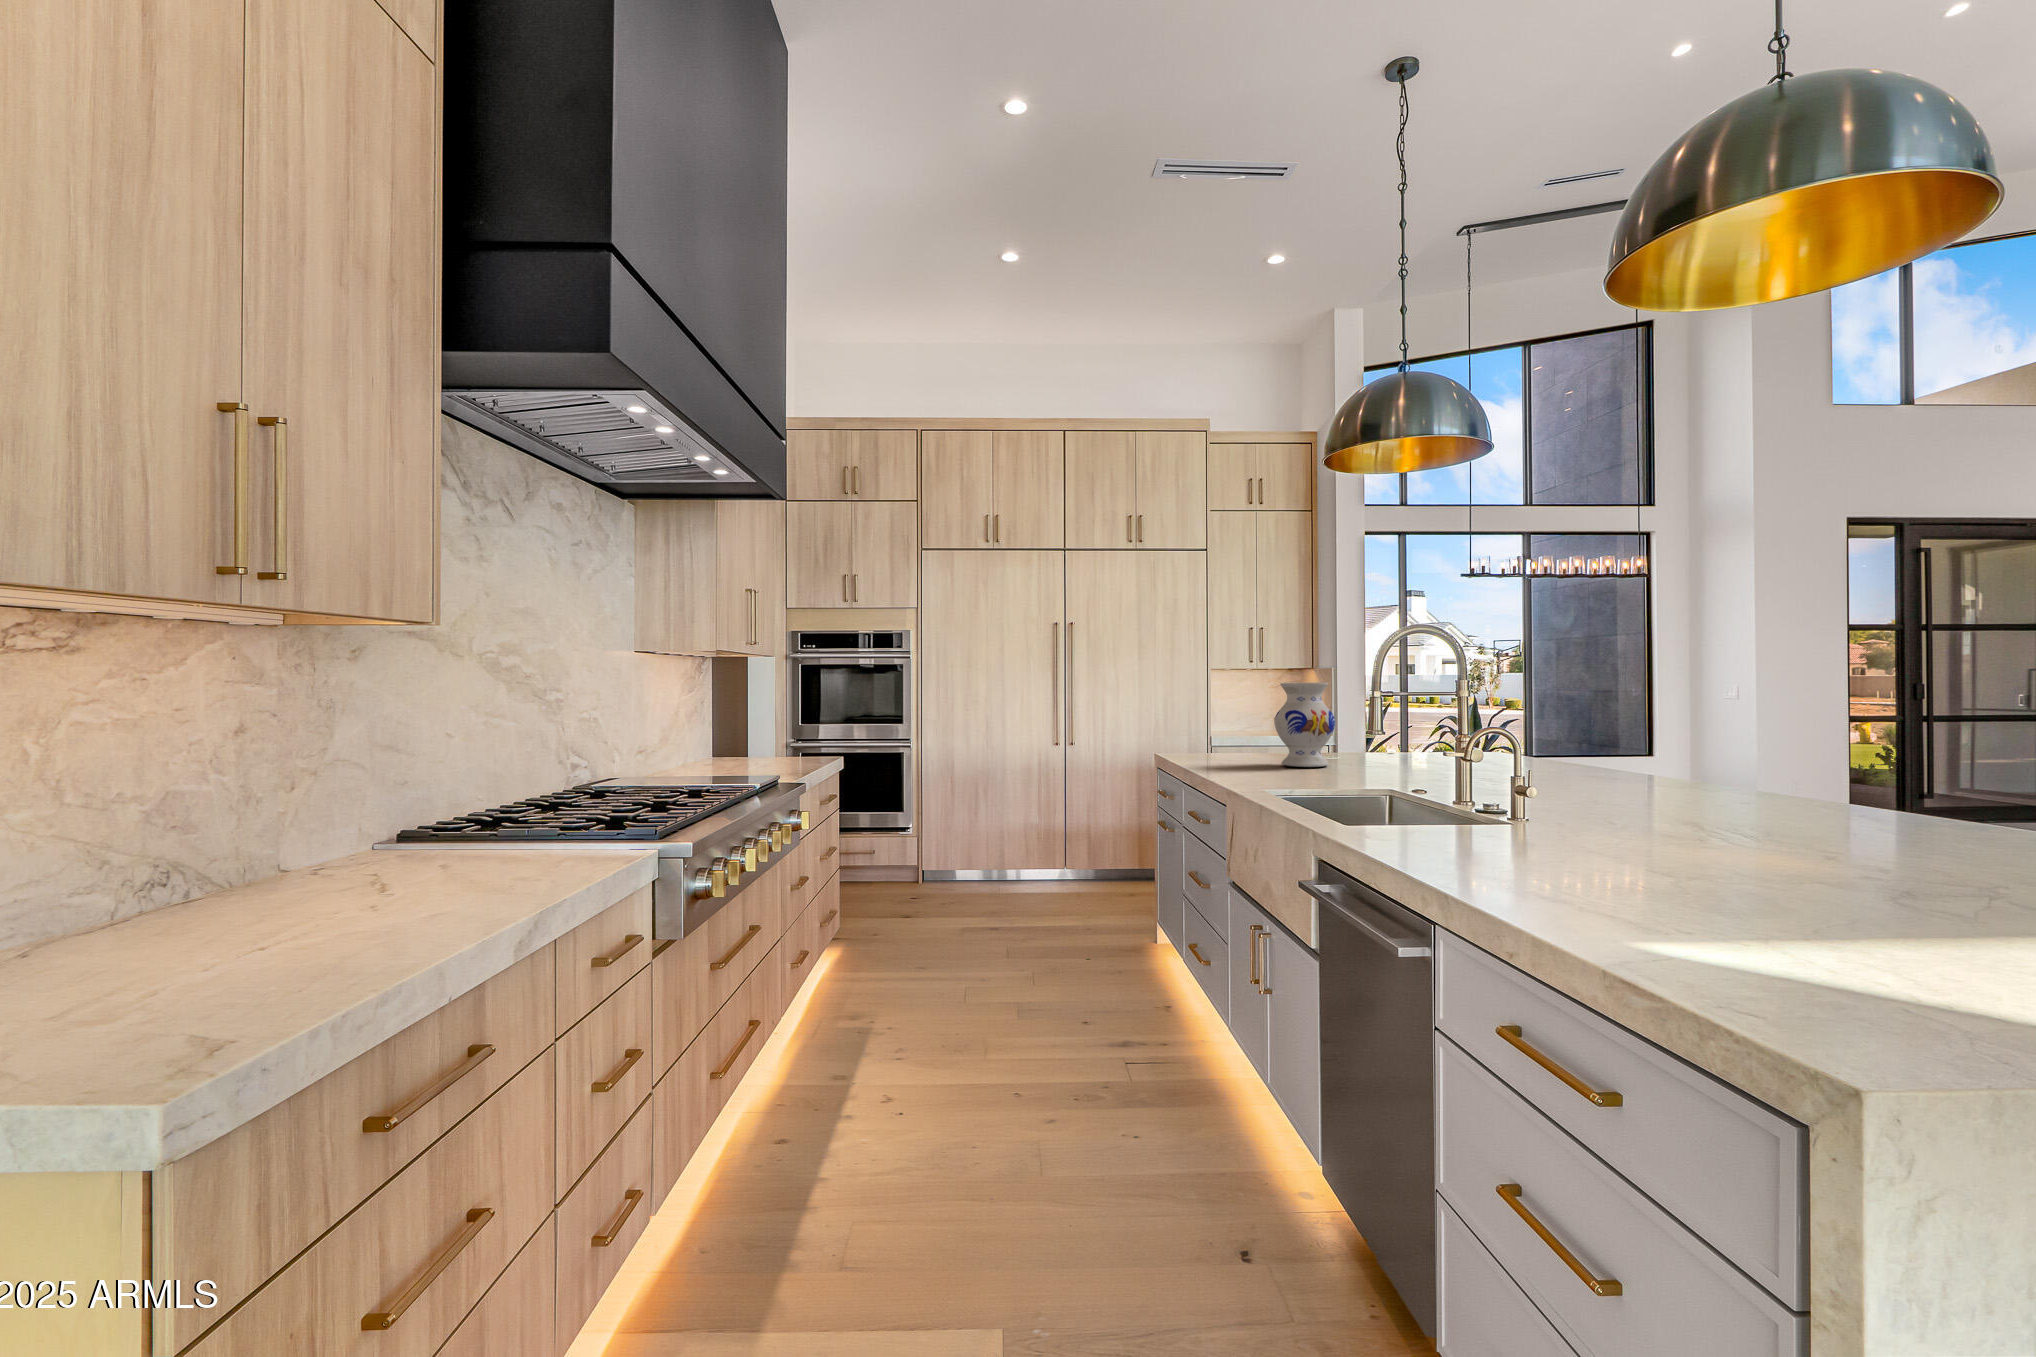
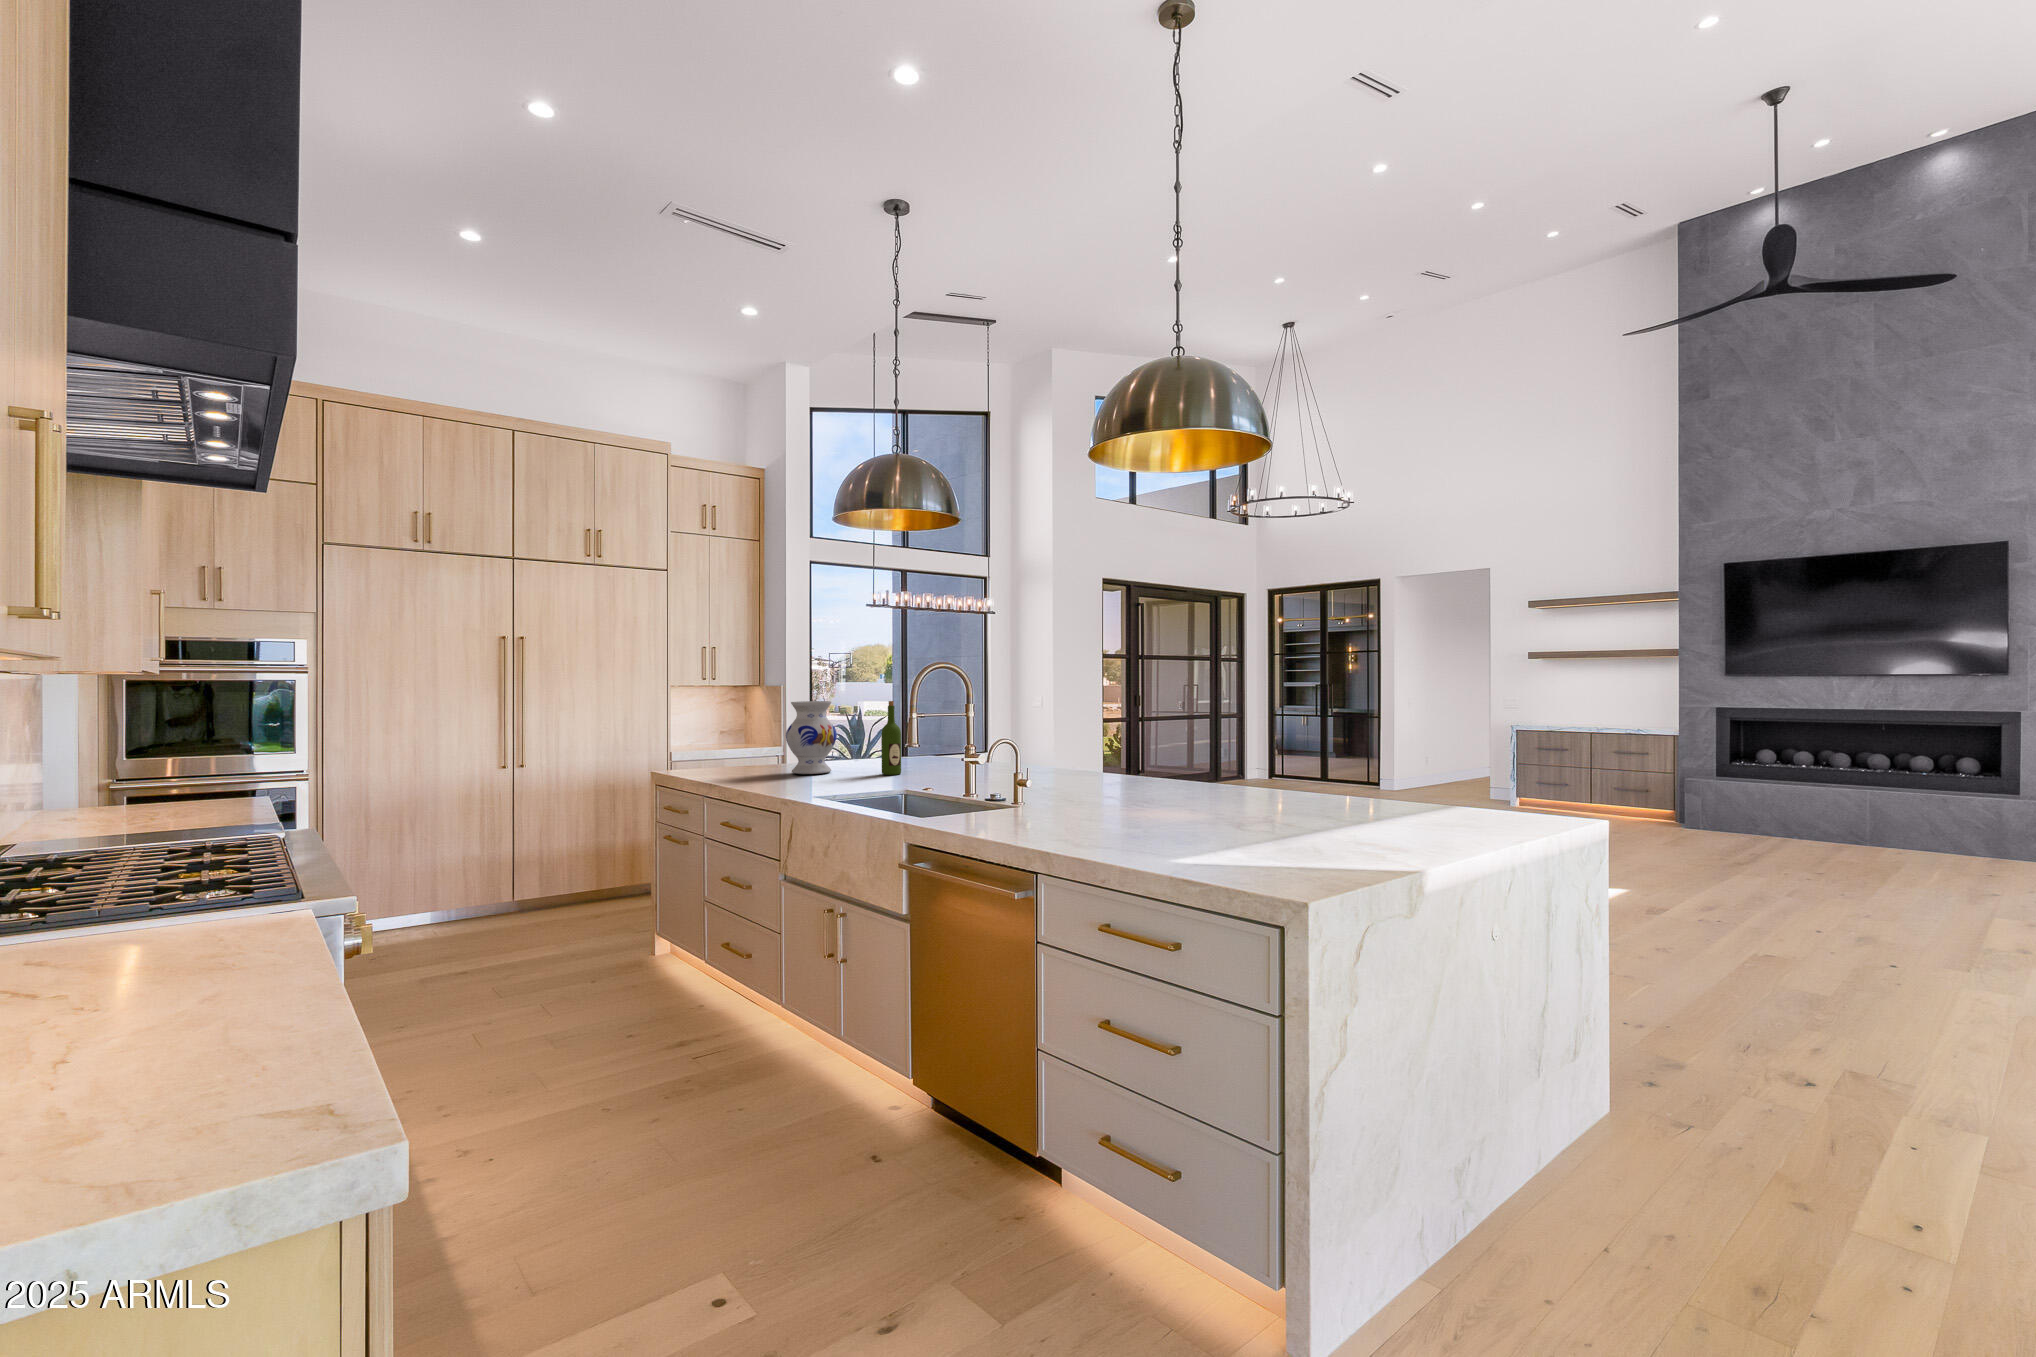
wine bottle: none [1384,682,1410,774] -> present [881,701,901,775]

